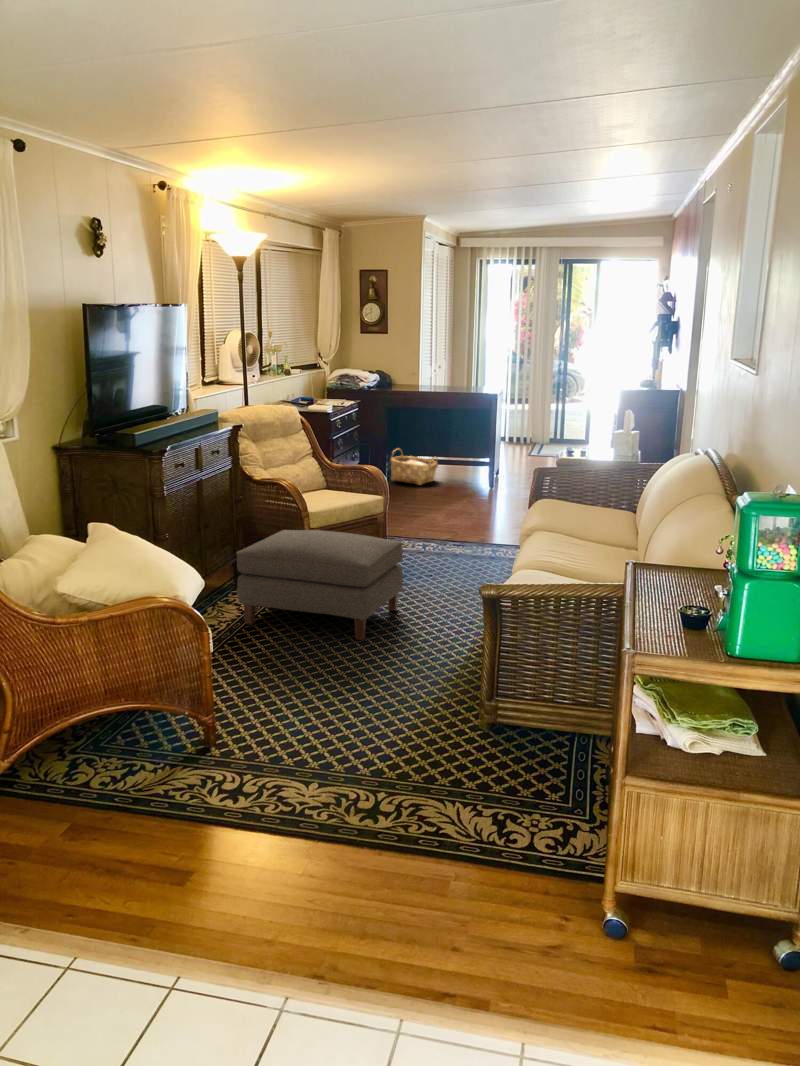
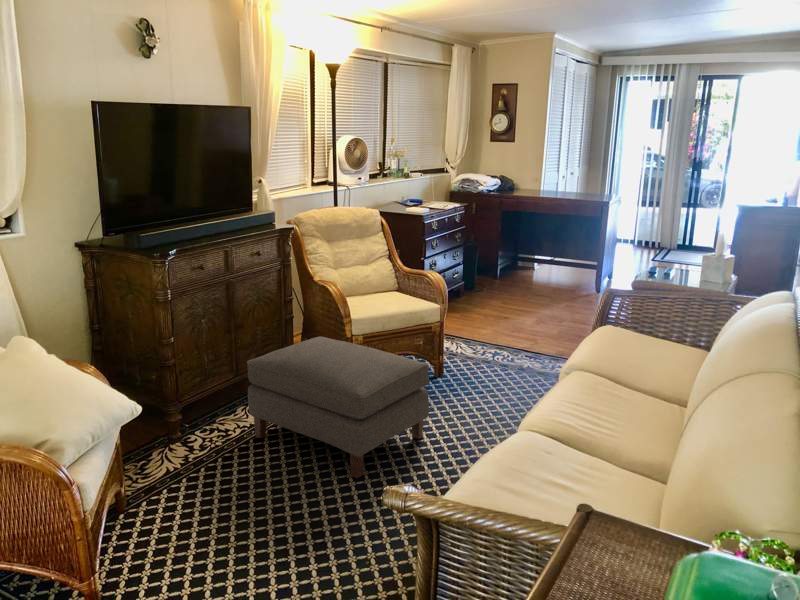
woven basket: present [390,449,438,485] -> none [502,250,548,286]

